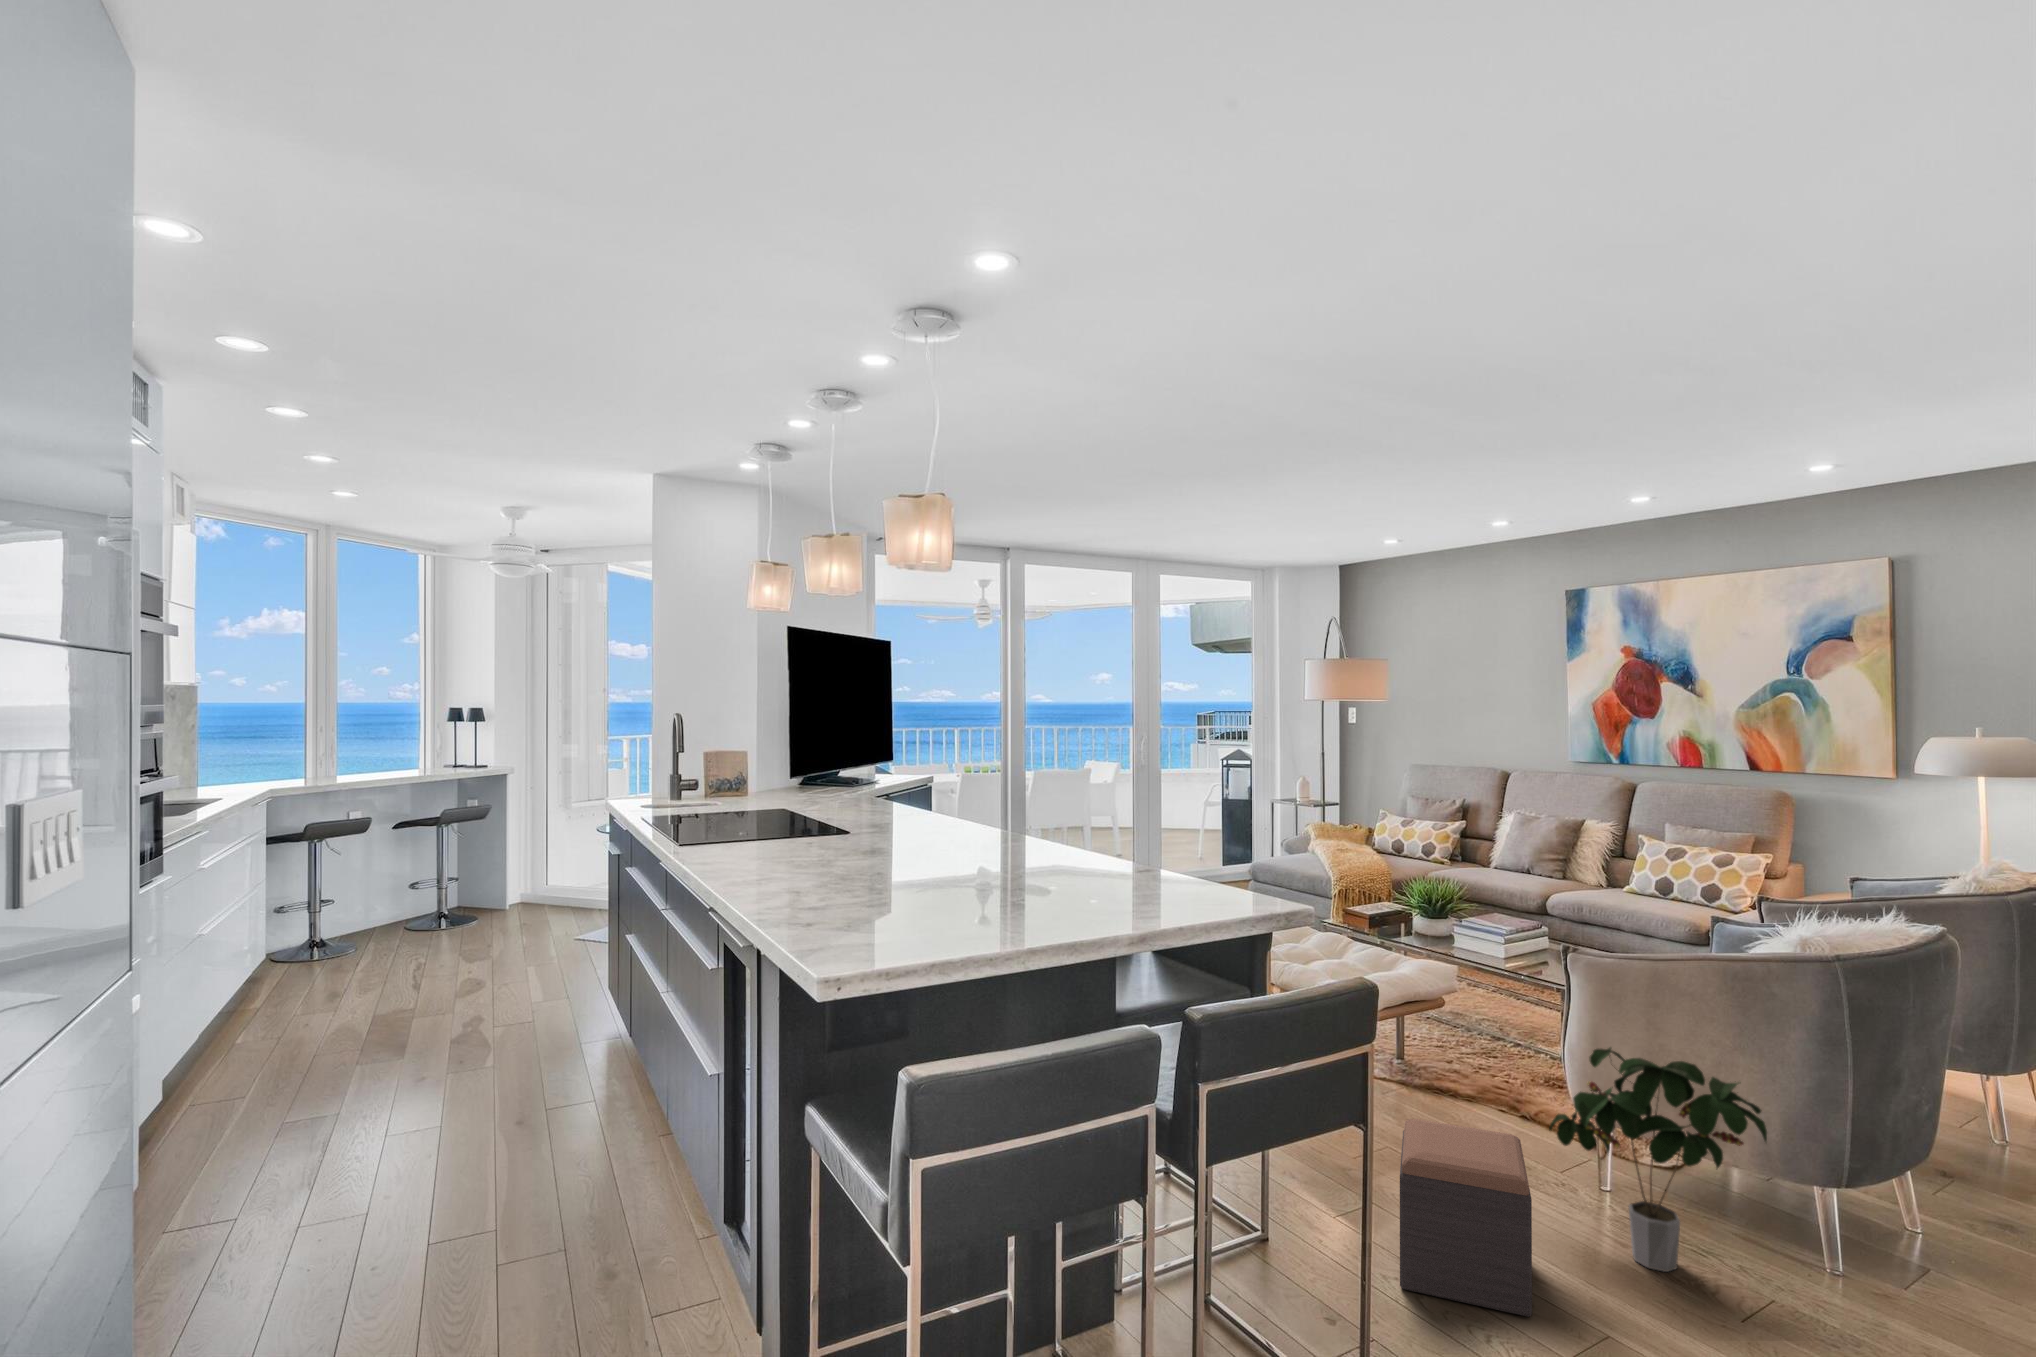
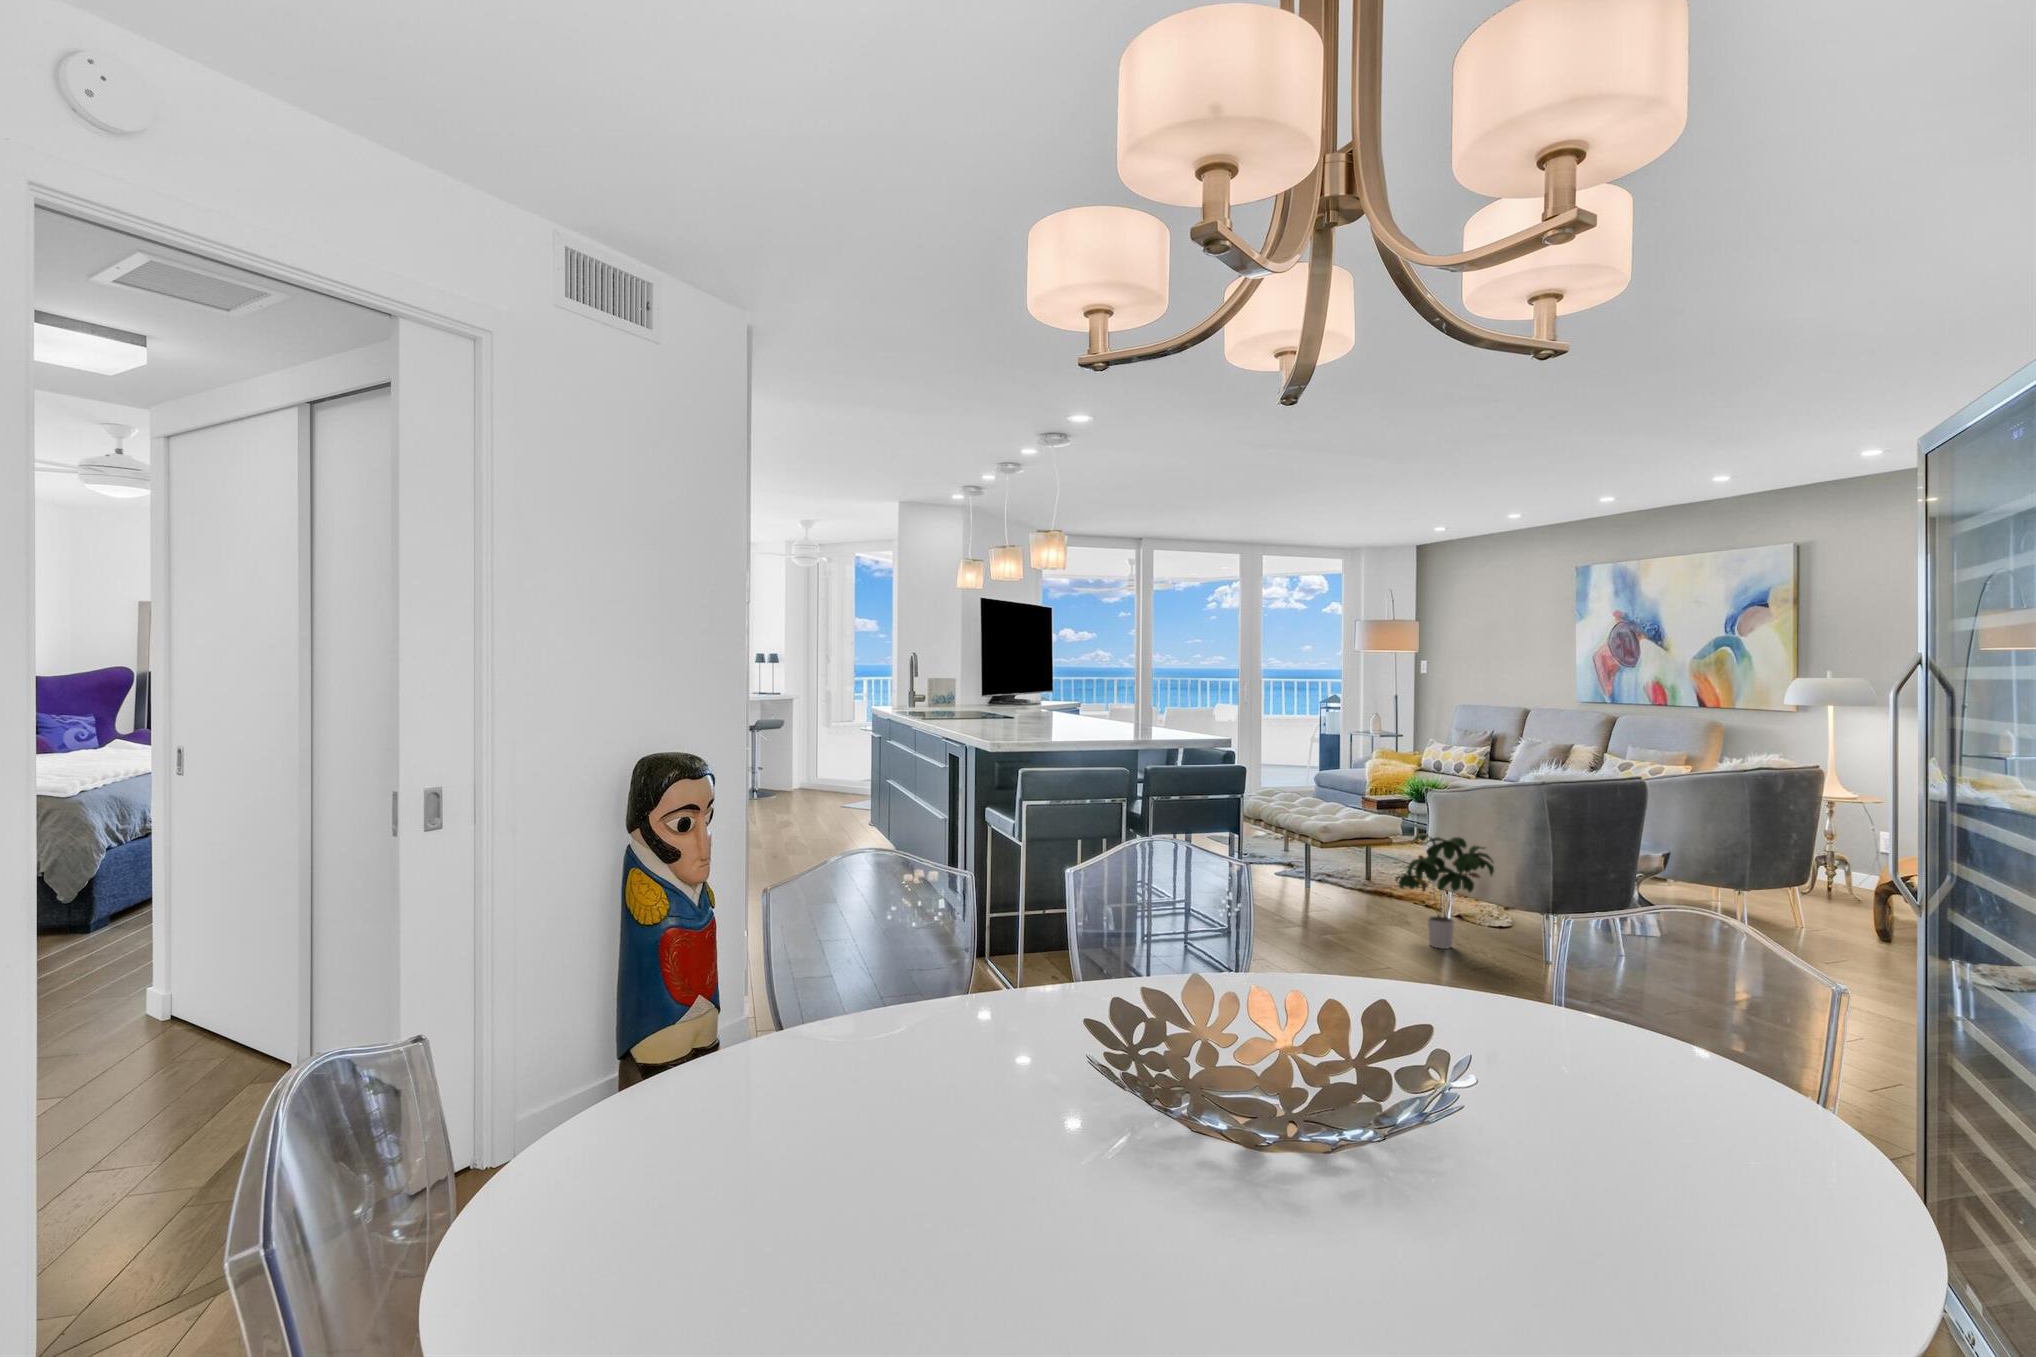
footstool: present [1400,1119,1532,1317] -> none [1288,868,1367,953]

